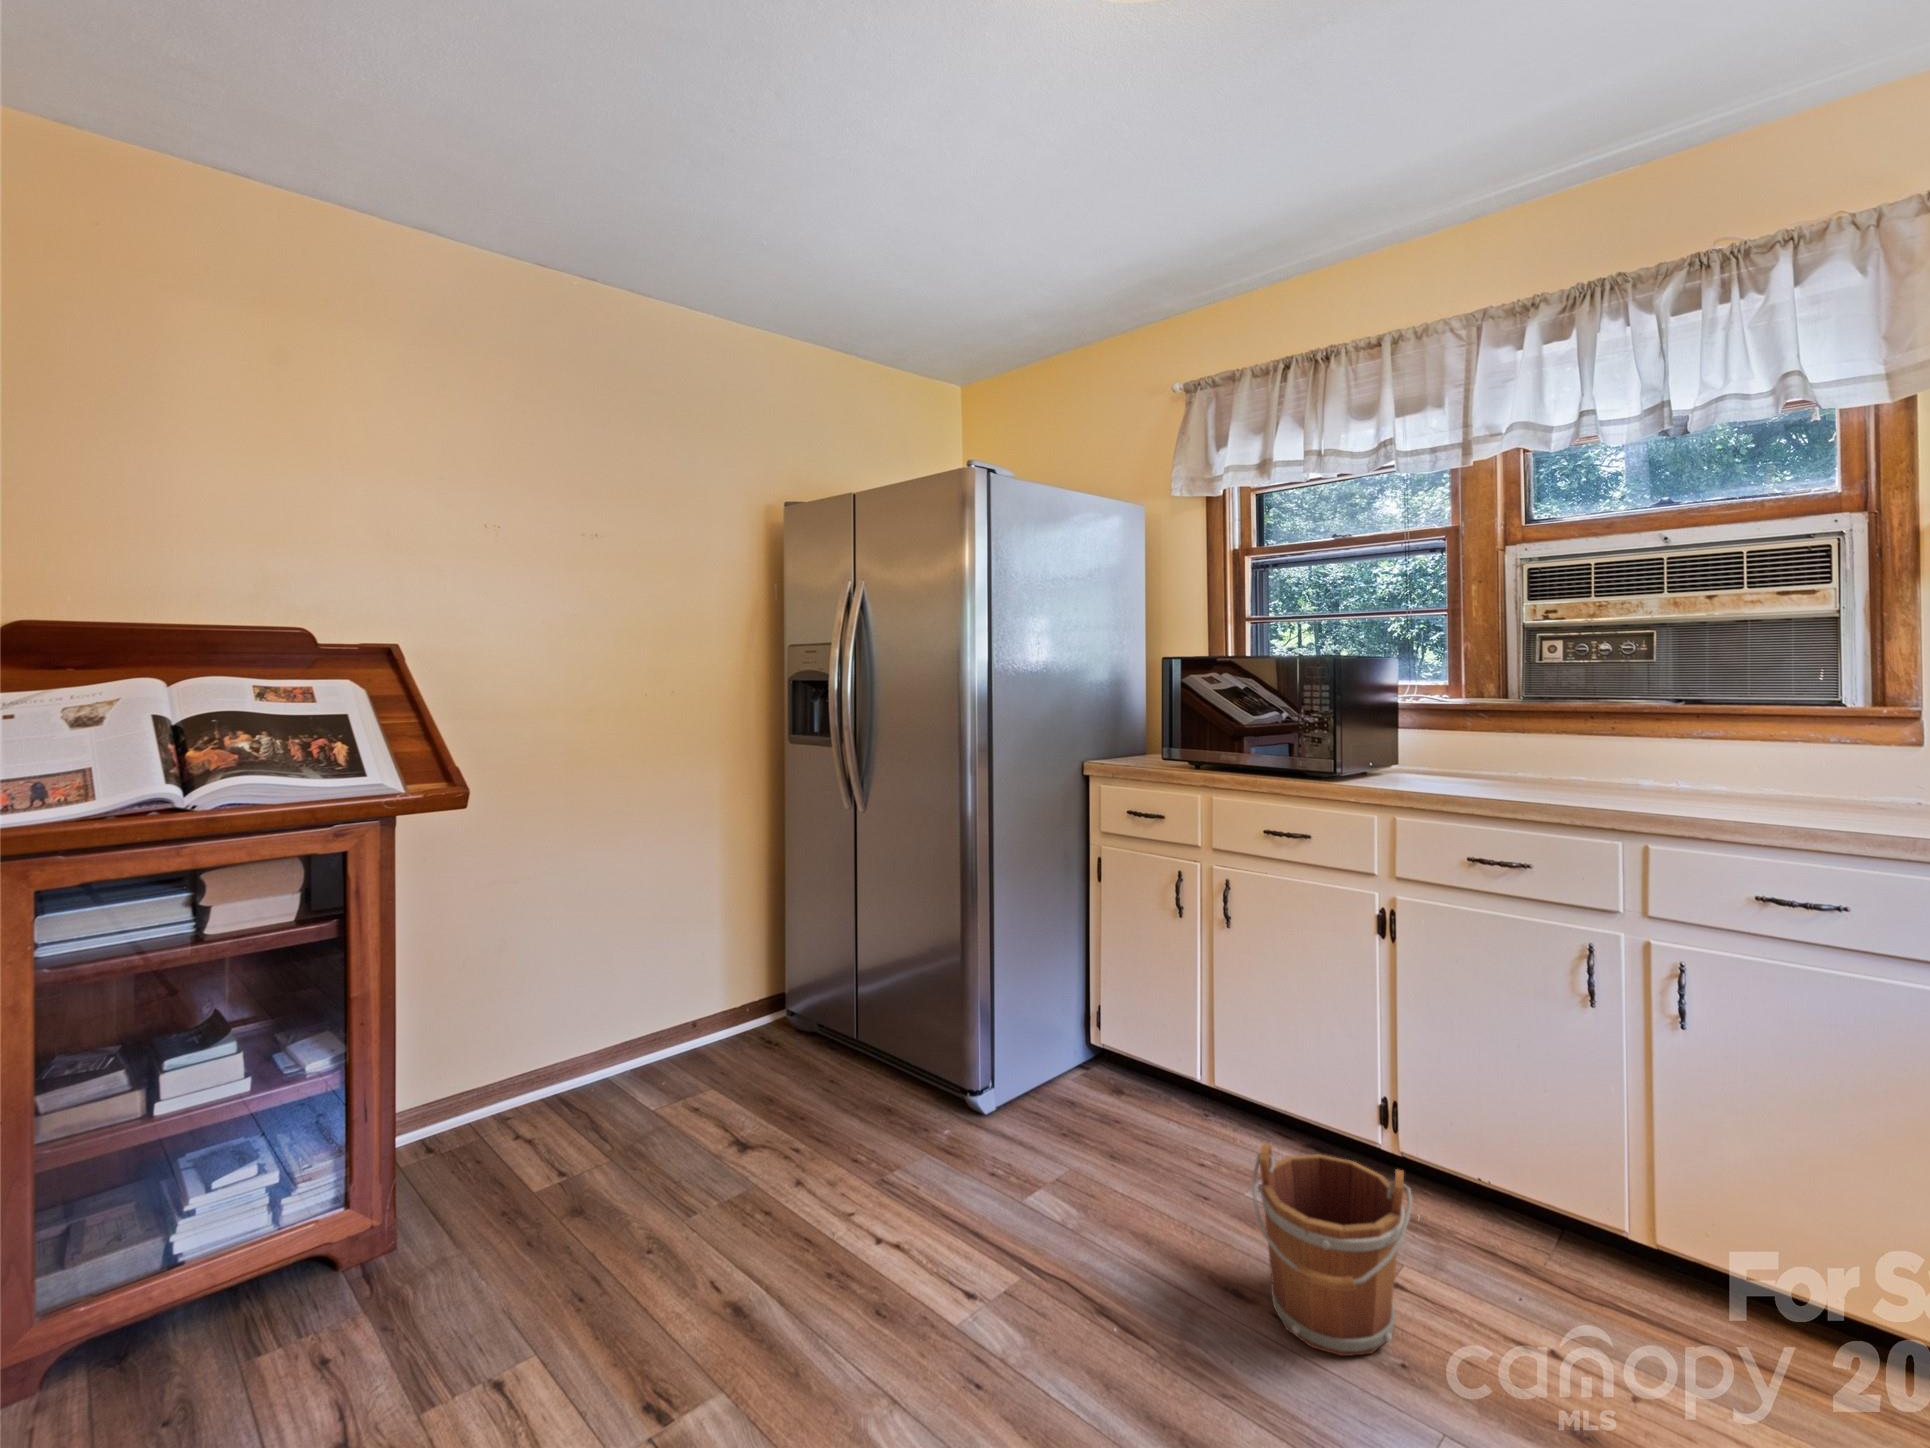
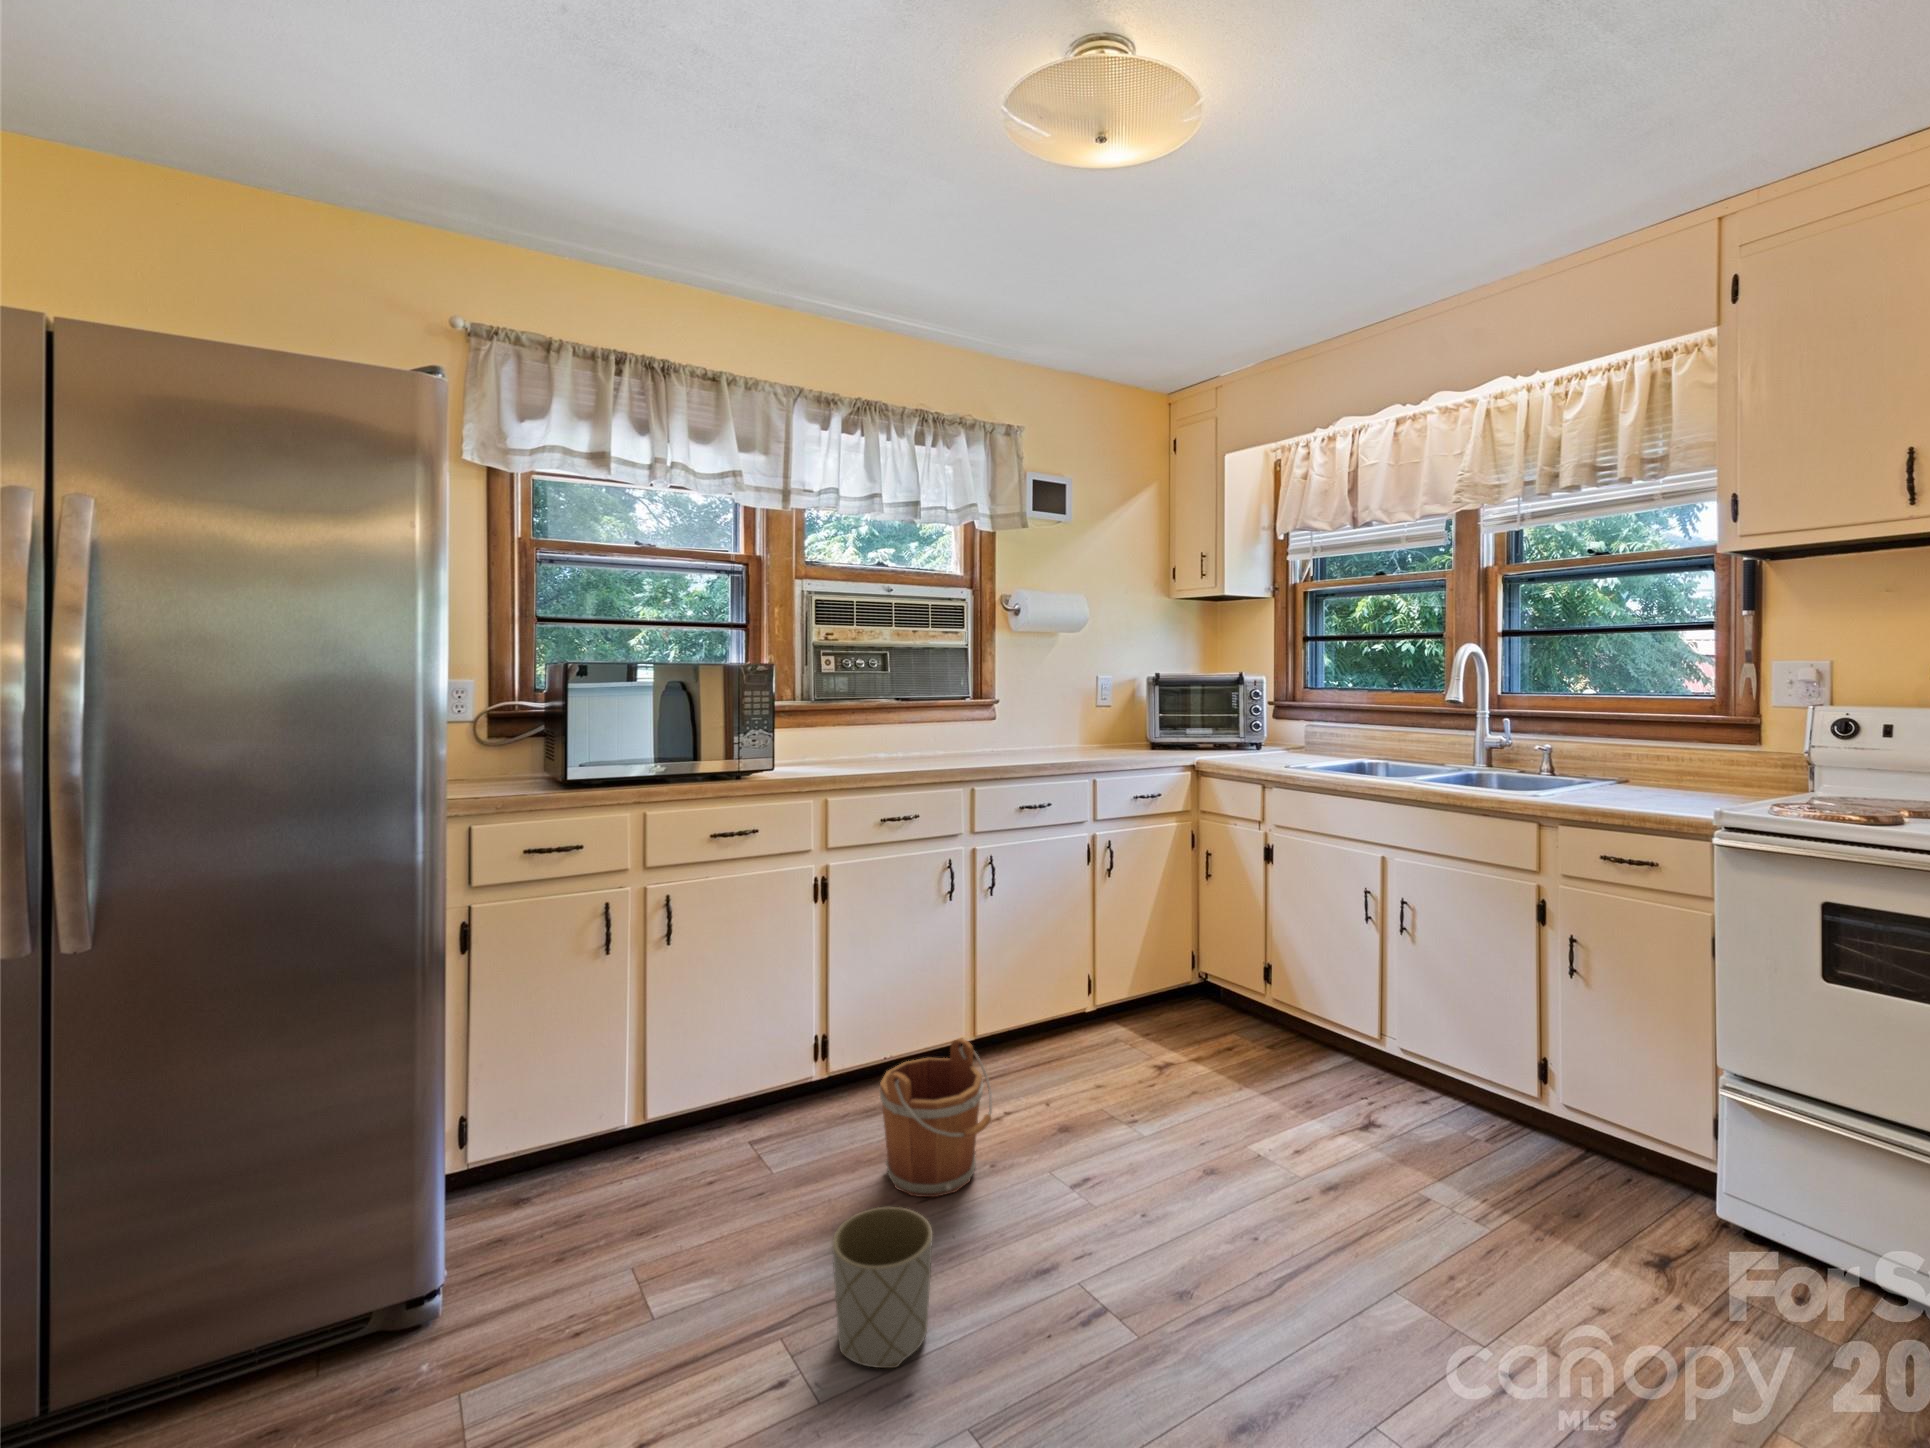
planter: none [991,1208,1094,1376] -> present [832,1207,933,1368]

